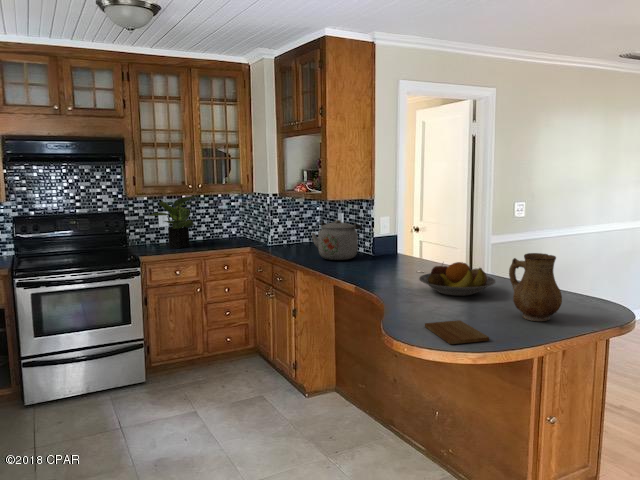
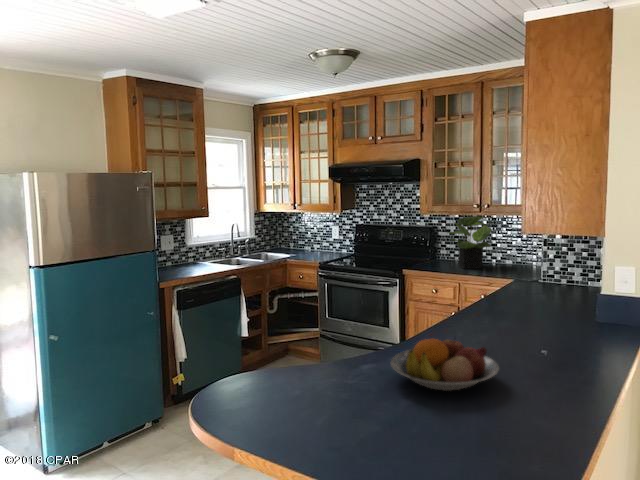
kettle: present [312,220,362,260] -> none [505,261,571,315]
ceramic pitcher: present [509,253,562,321] -> none [323,340,389,445]
cutting board: present [425,320,489,344] -> none [214,382,296,418]

